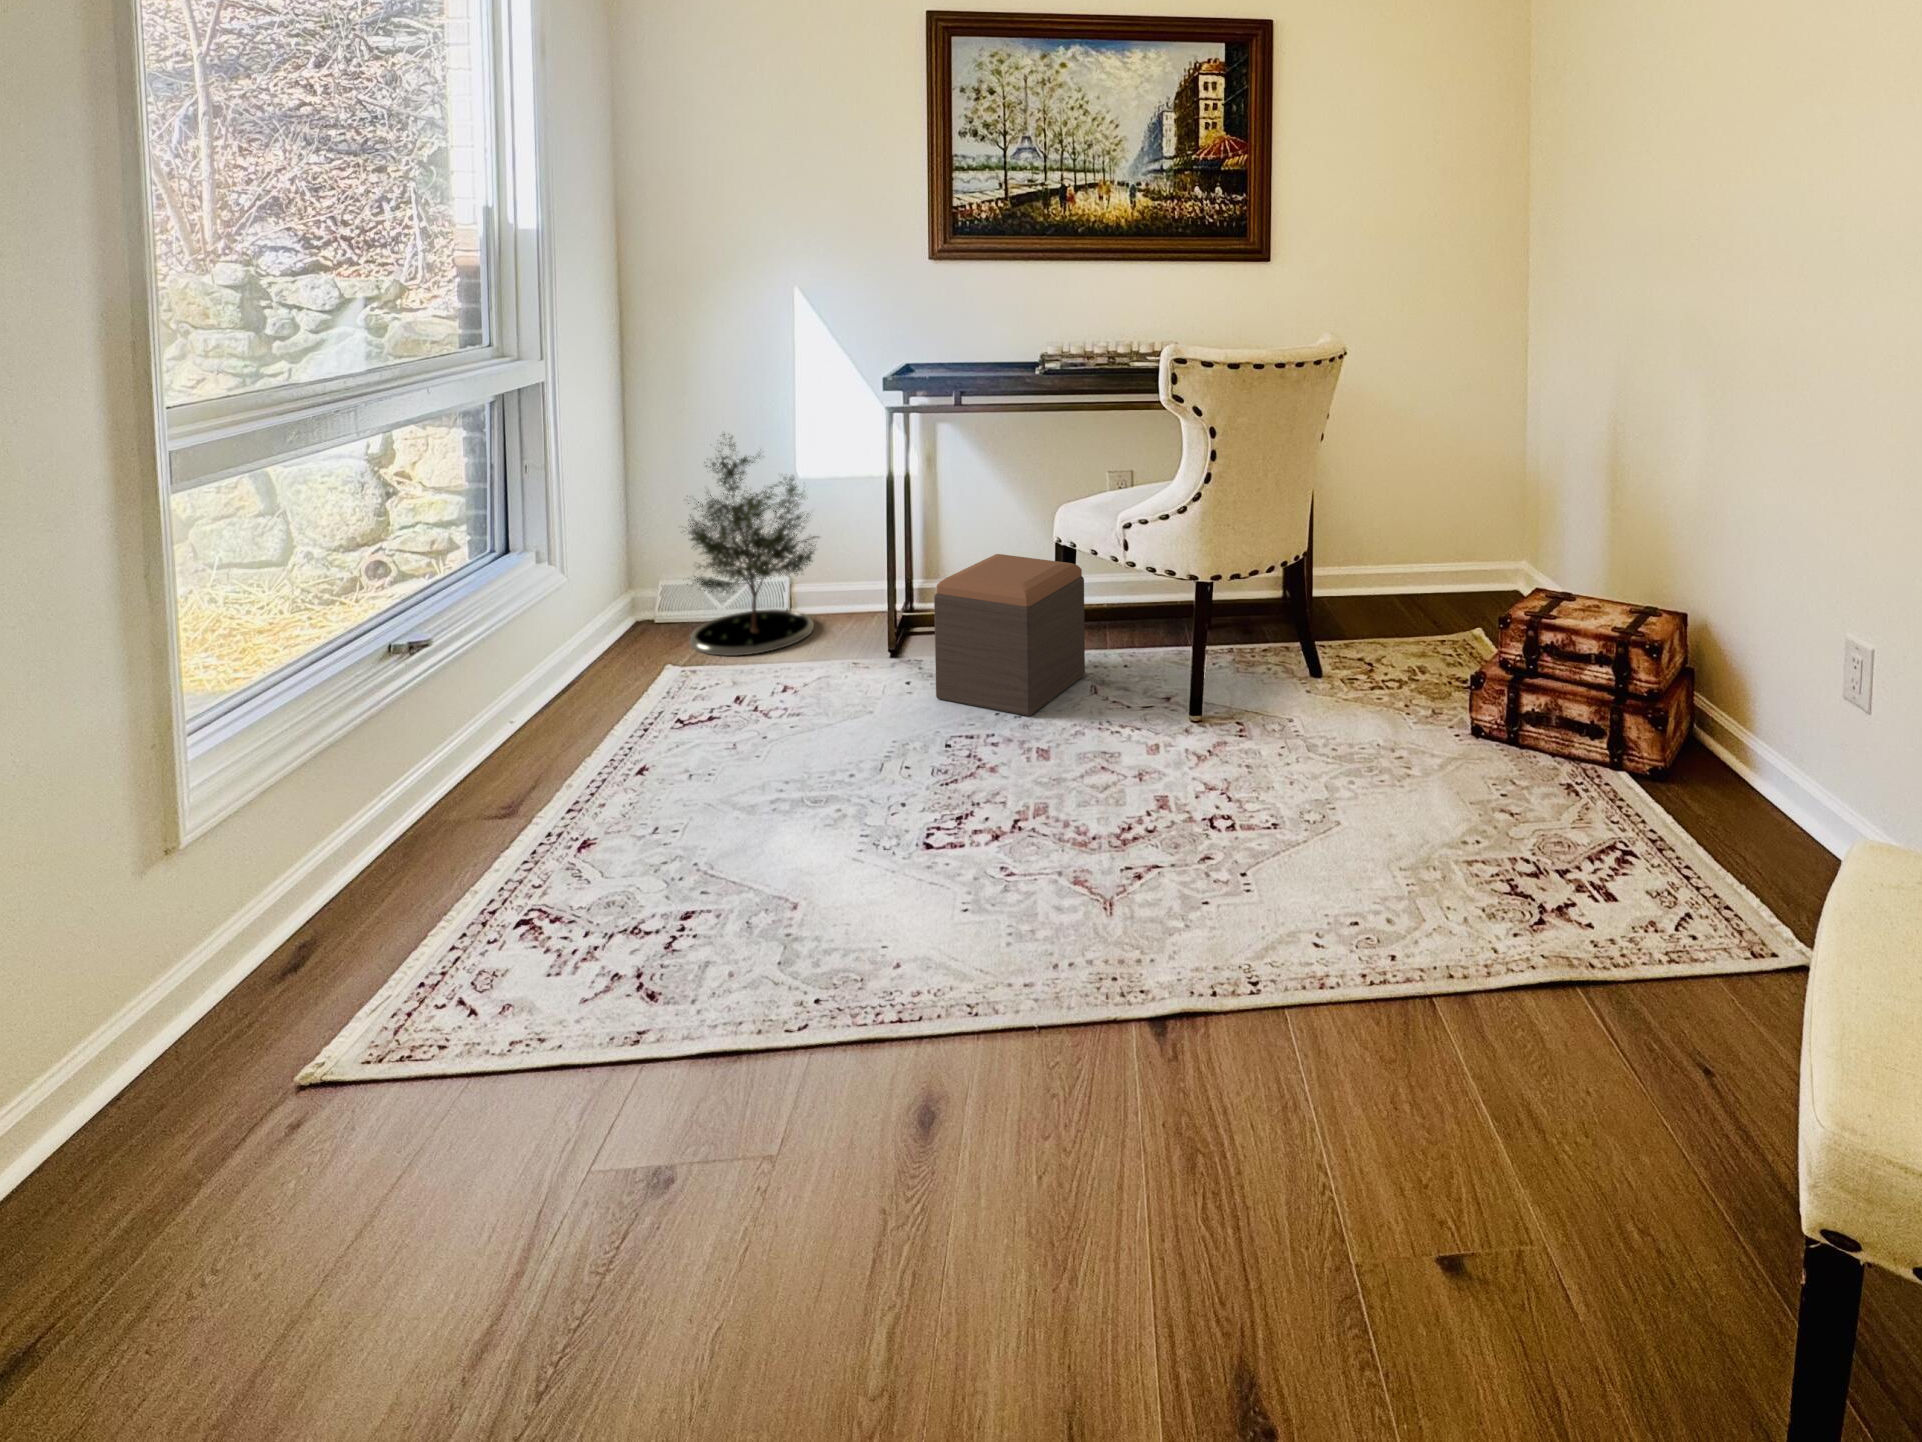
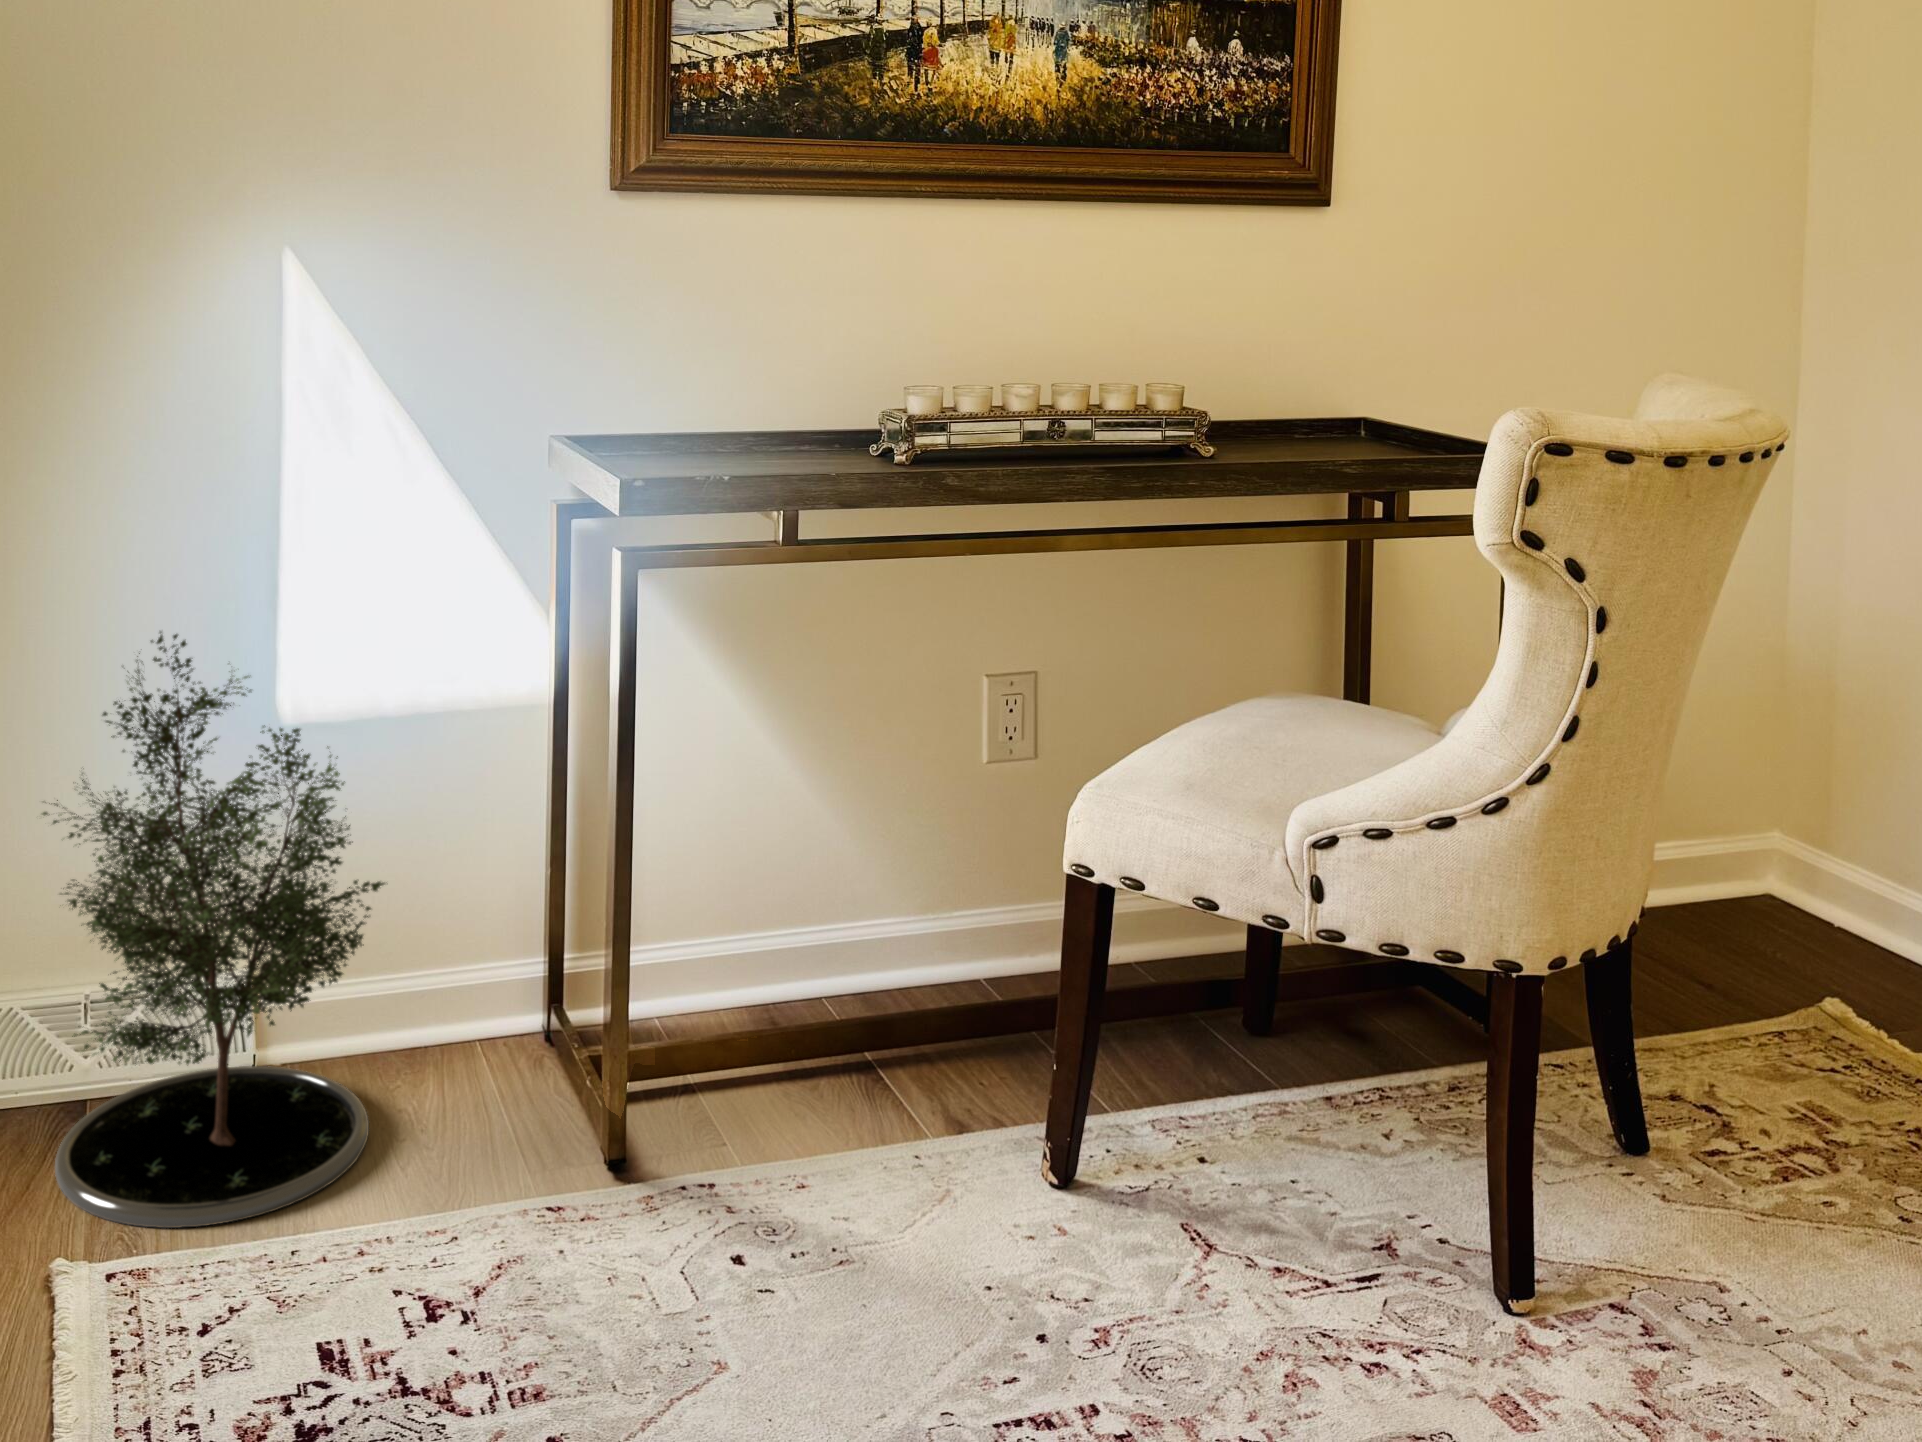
footstool: present [934,554,1085,716] -> none [857,917,1158,1349]

